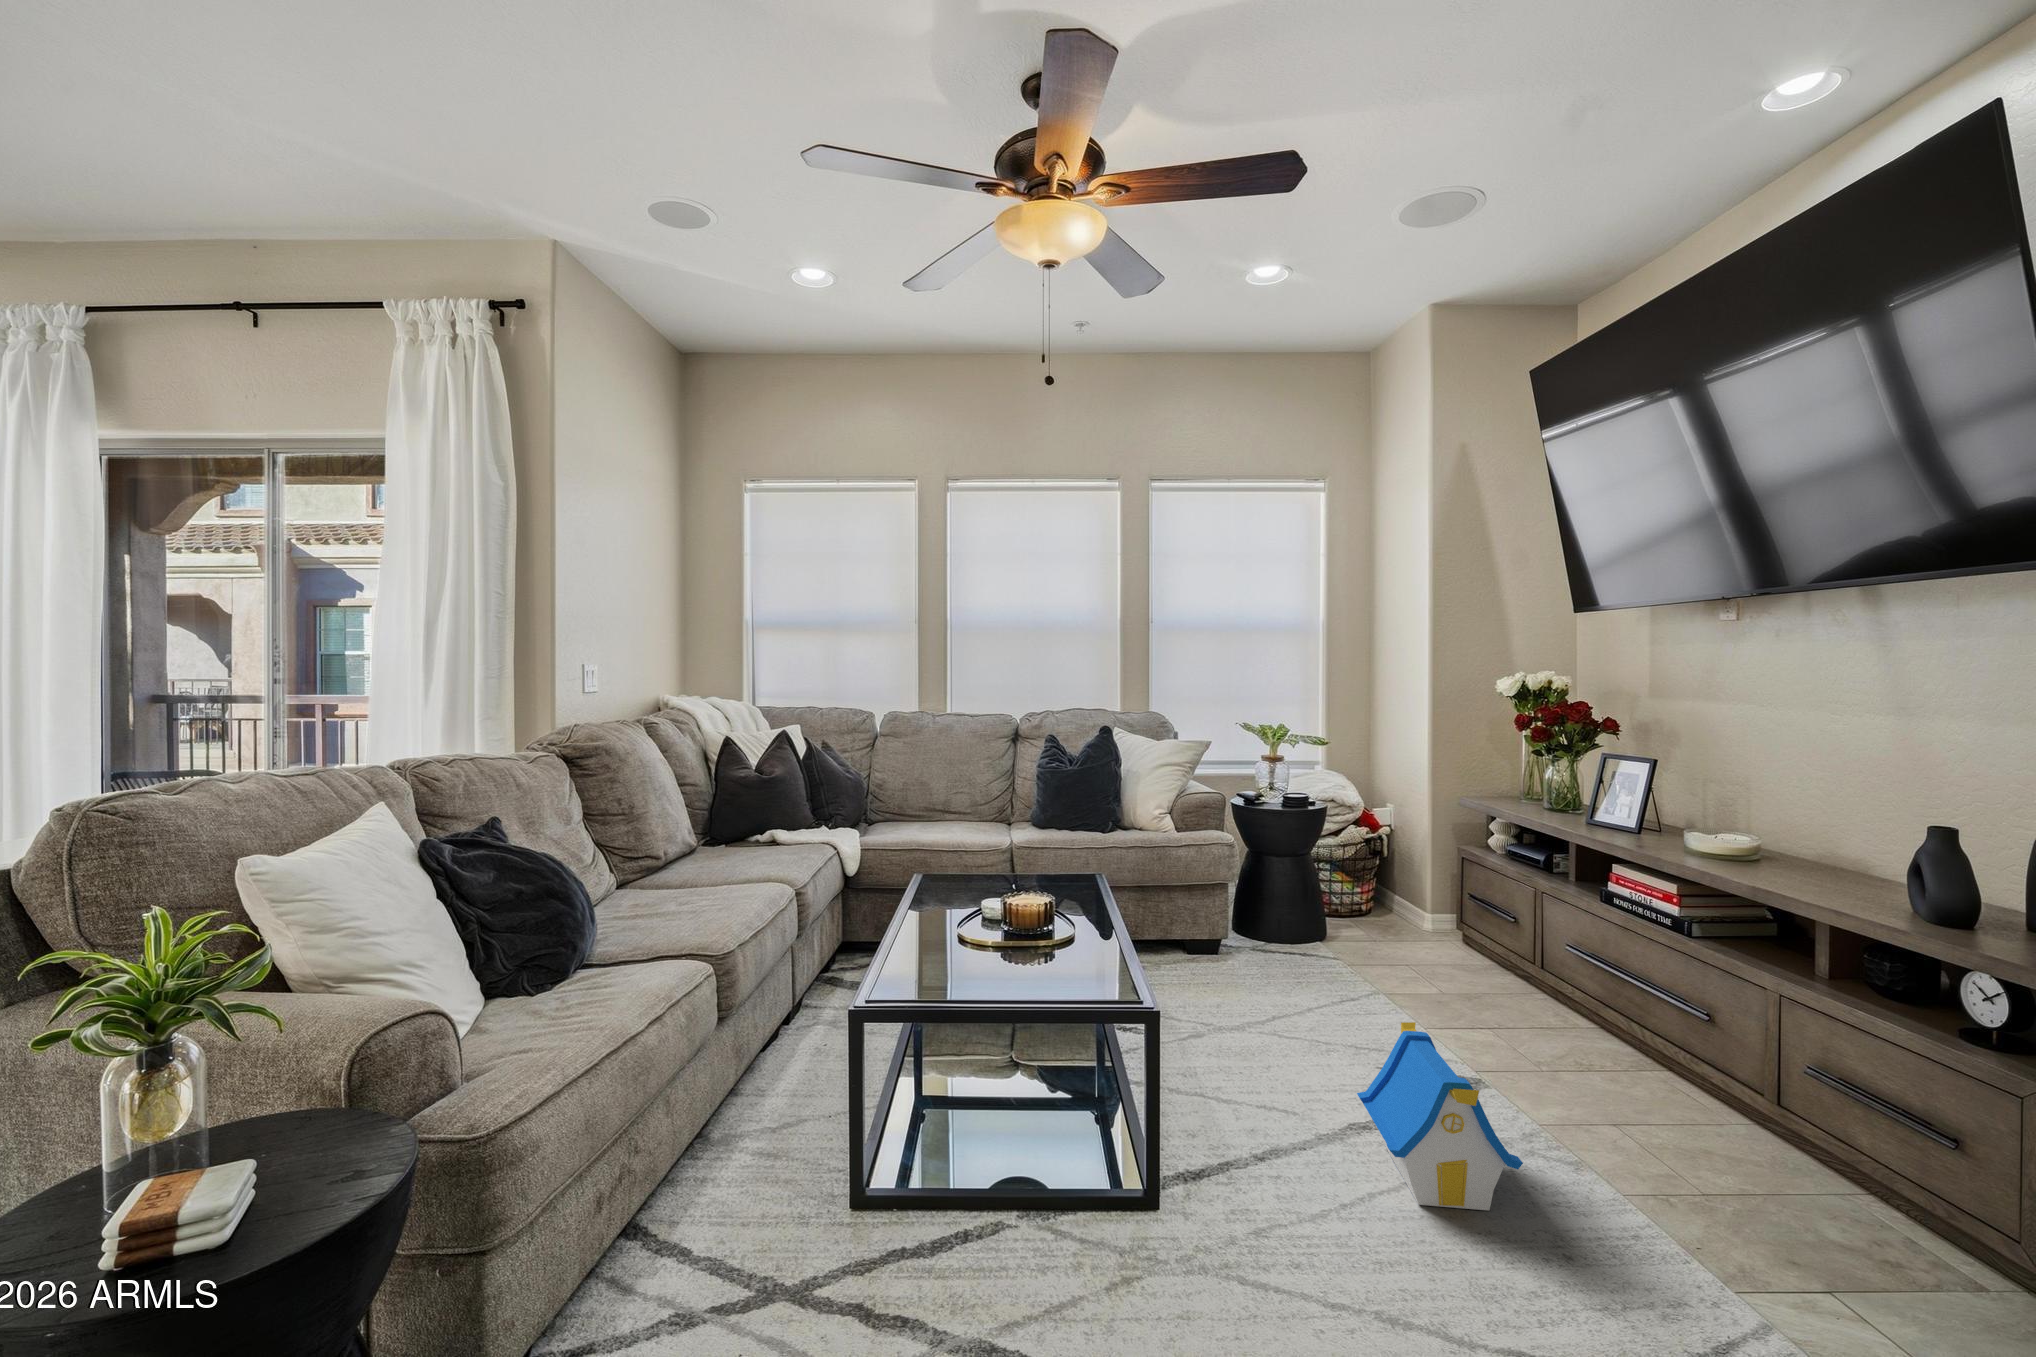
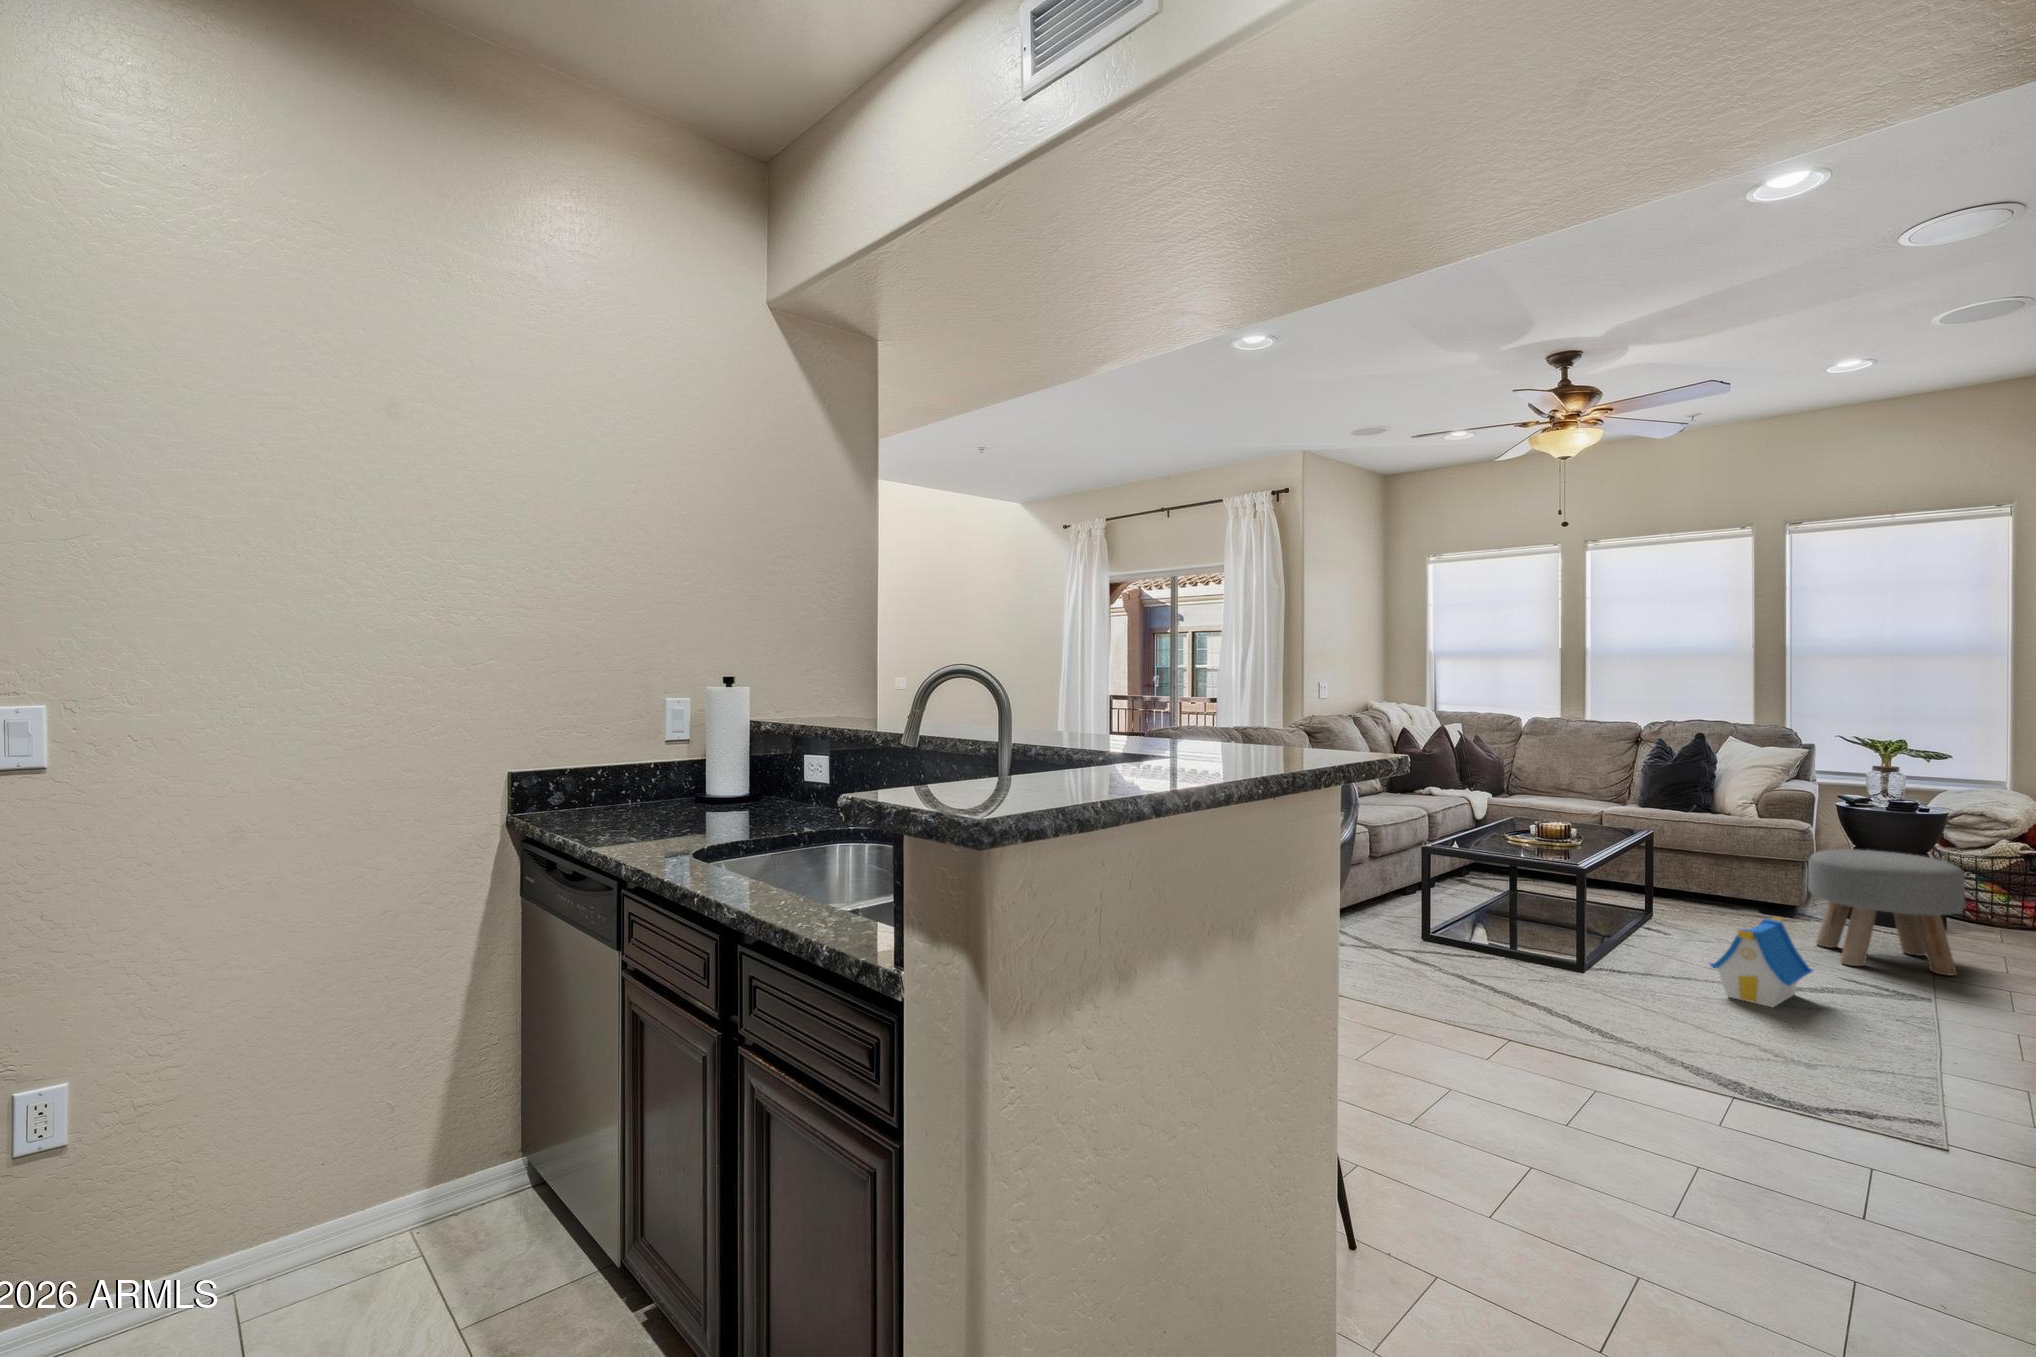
ottoman: none [1295,867,1456,1037] -> present [1808,849,1965,975]

